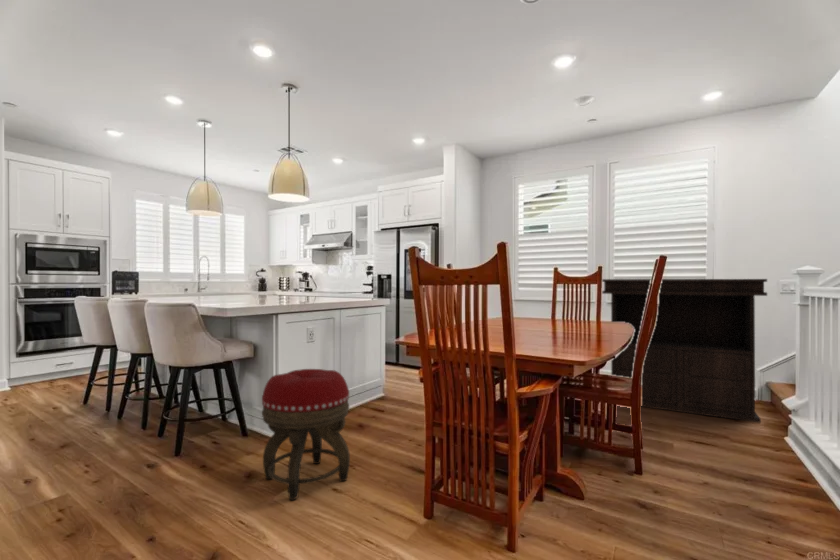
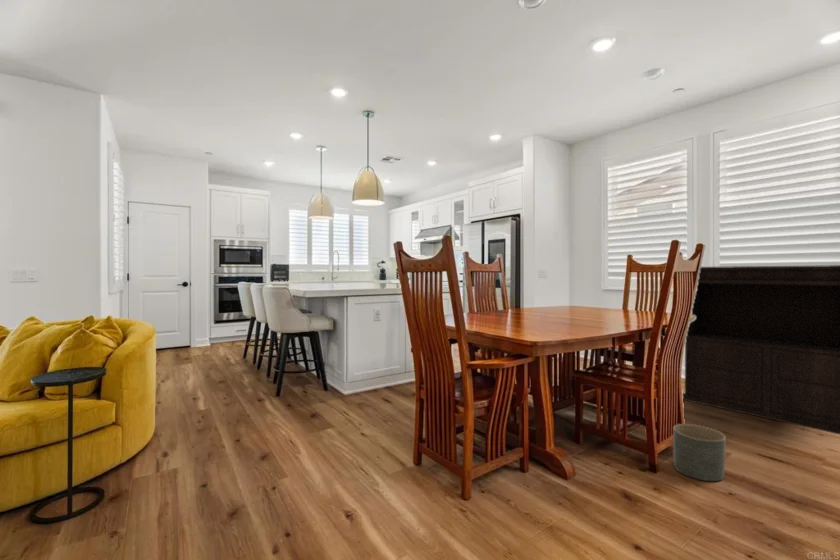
footstool: present [262,369,350,500] -> none [315,340,381,435]
planter: none [659,427,707,481] -> present [673,424,726,481]

